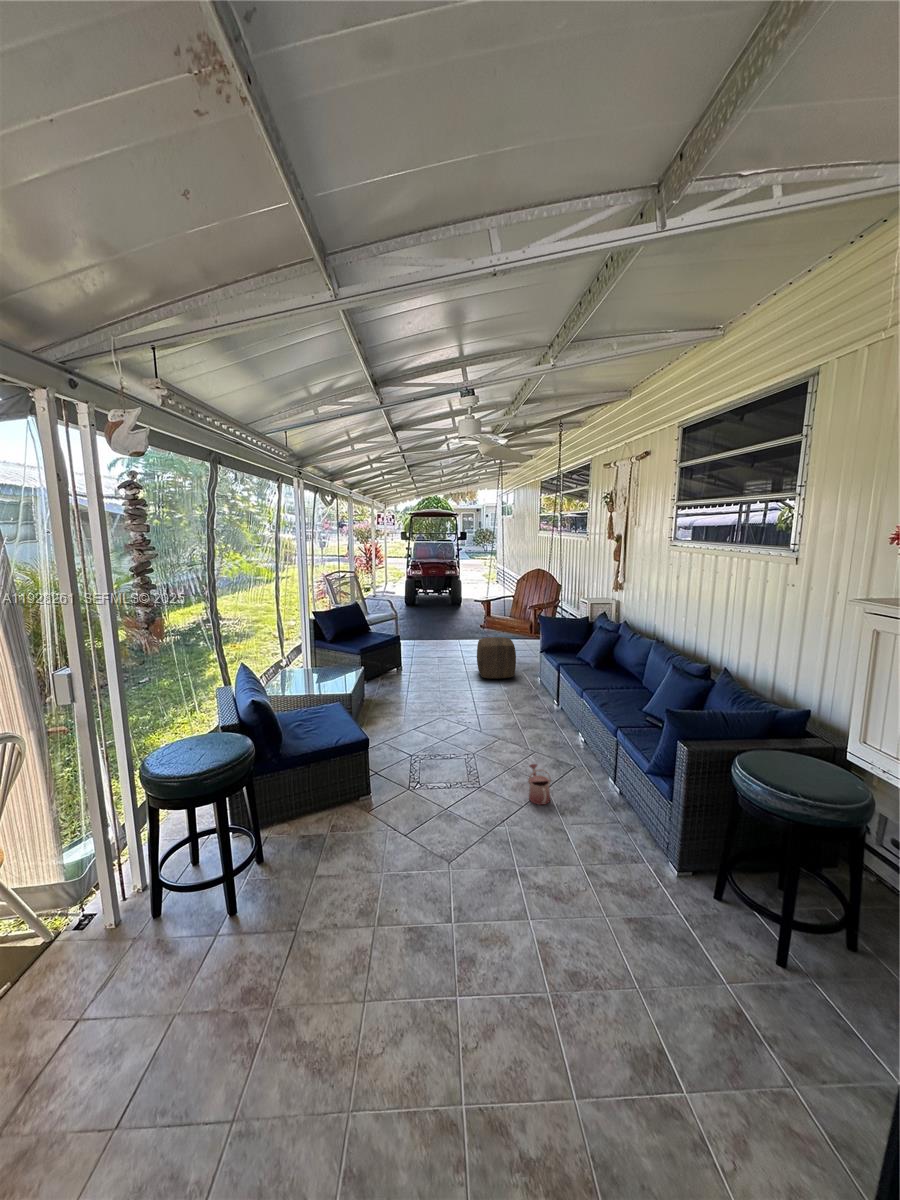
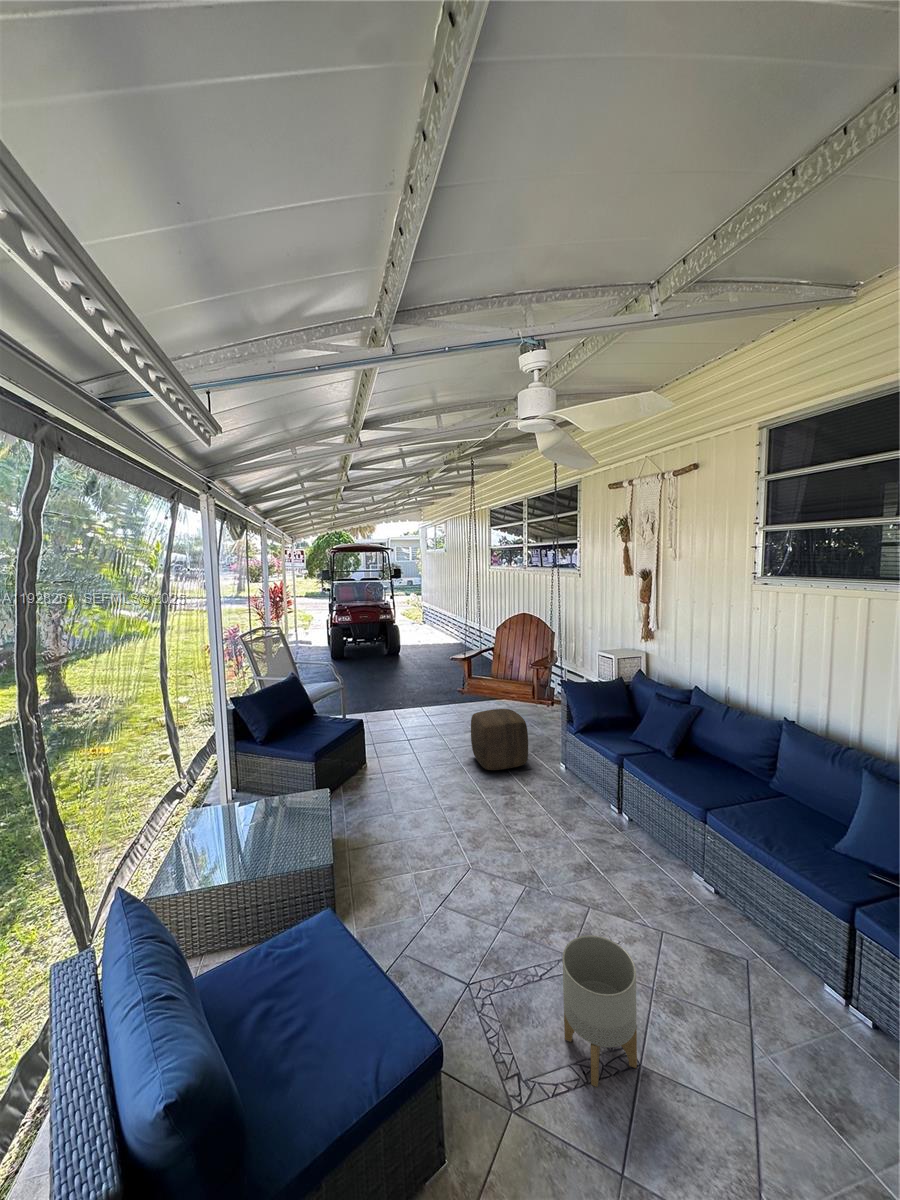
planter: none [448,729,485,792] -> present [562,935,637,1087]
watering can: present [528,764,551,805] -> none [705,989,792,1097]

